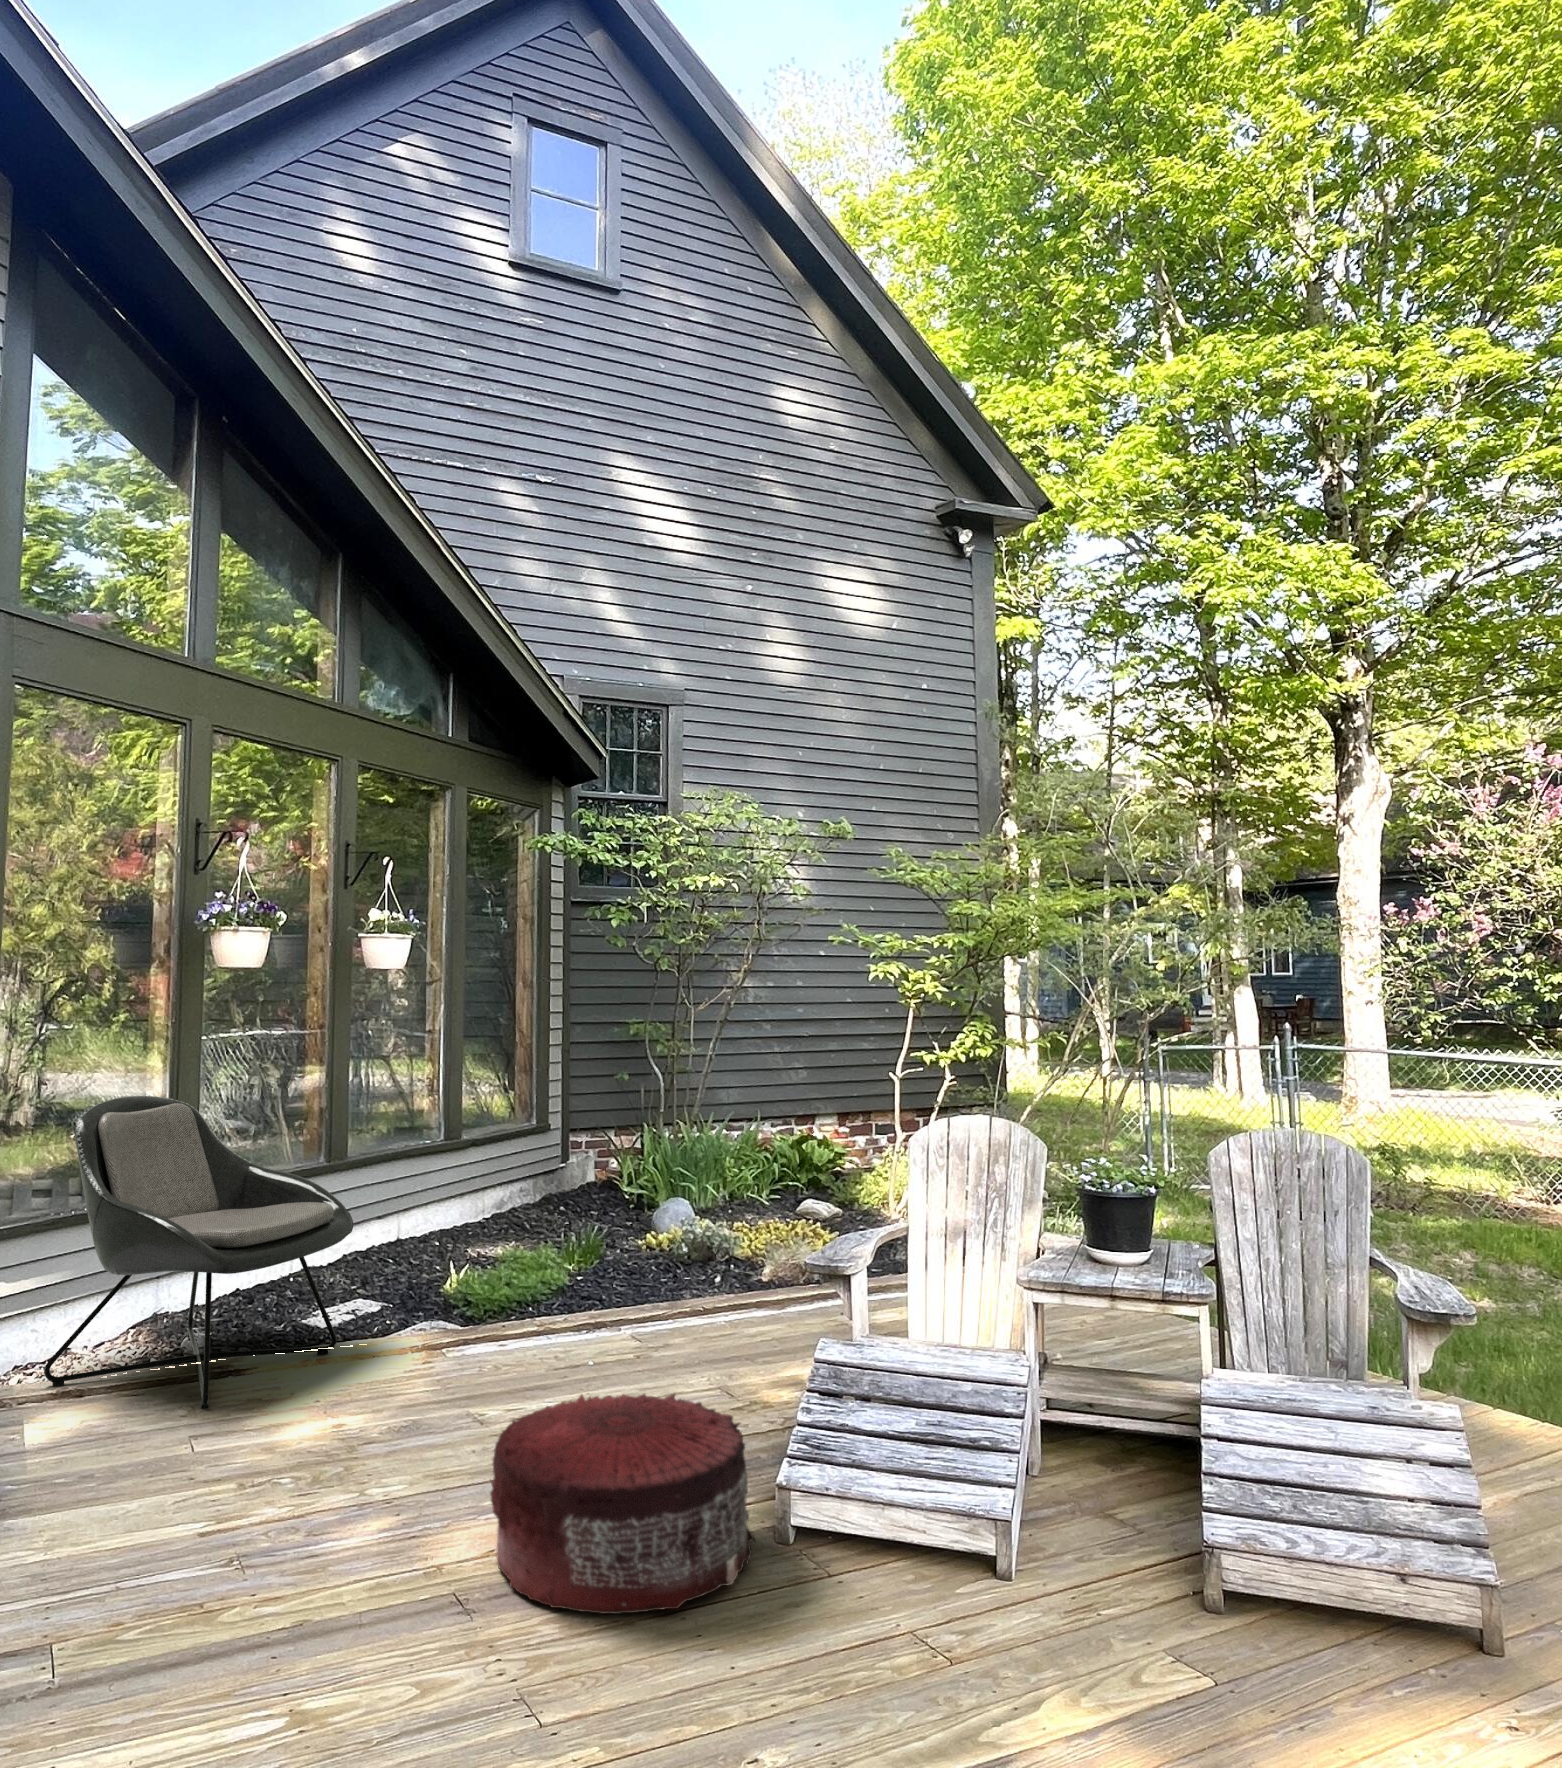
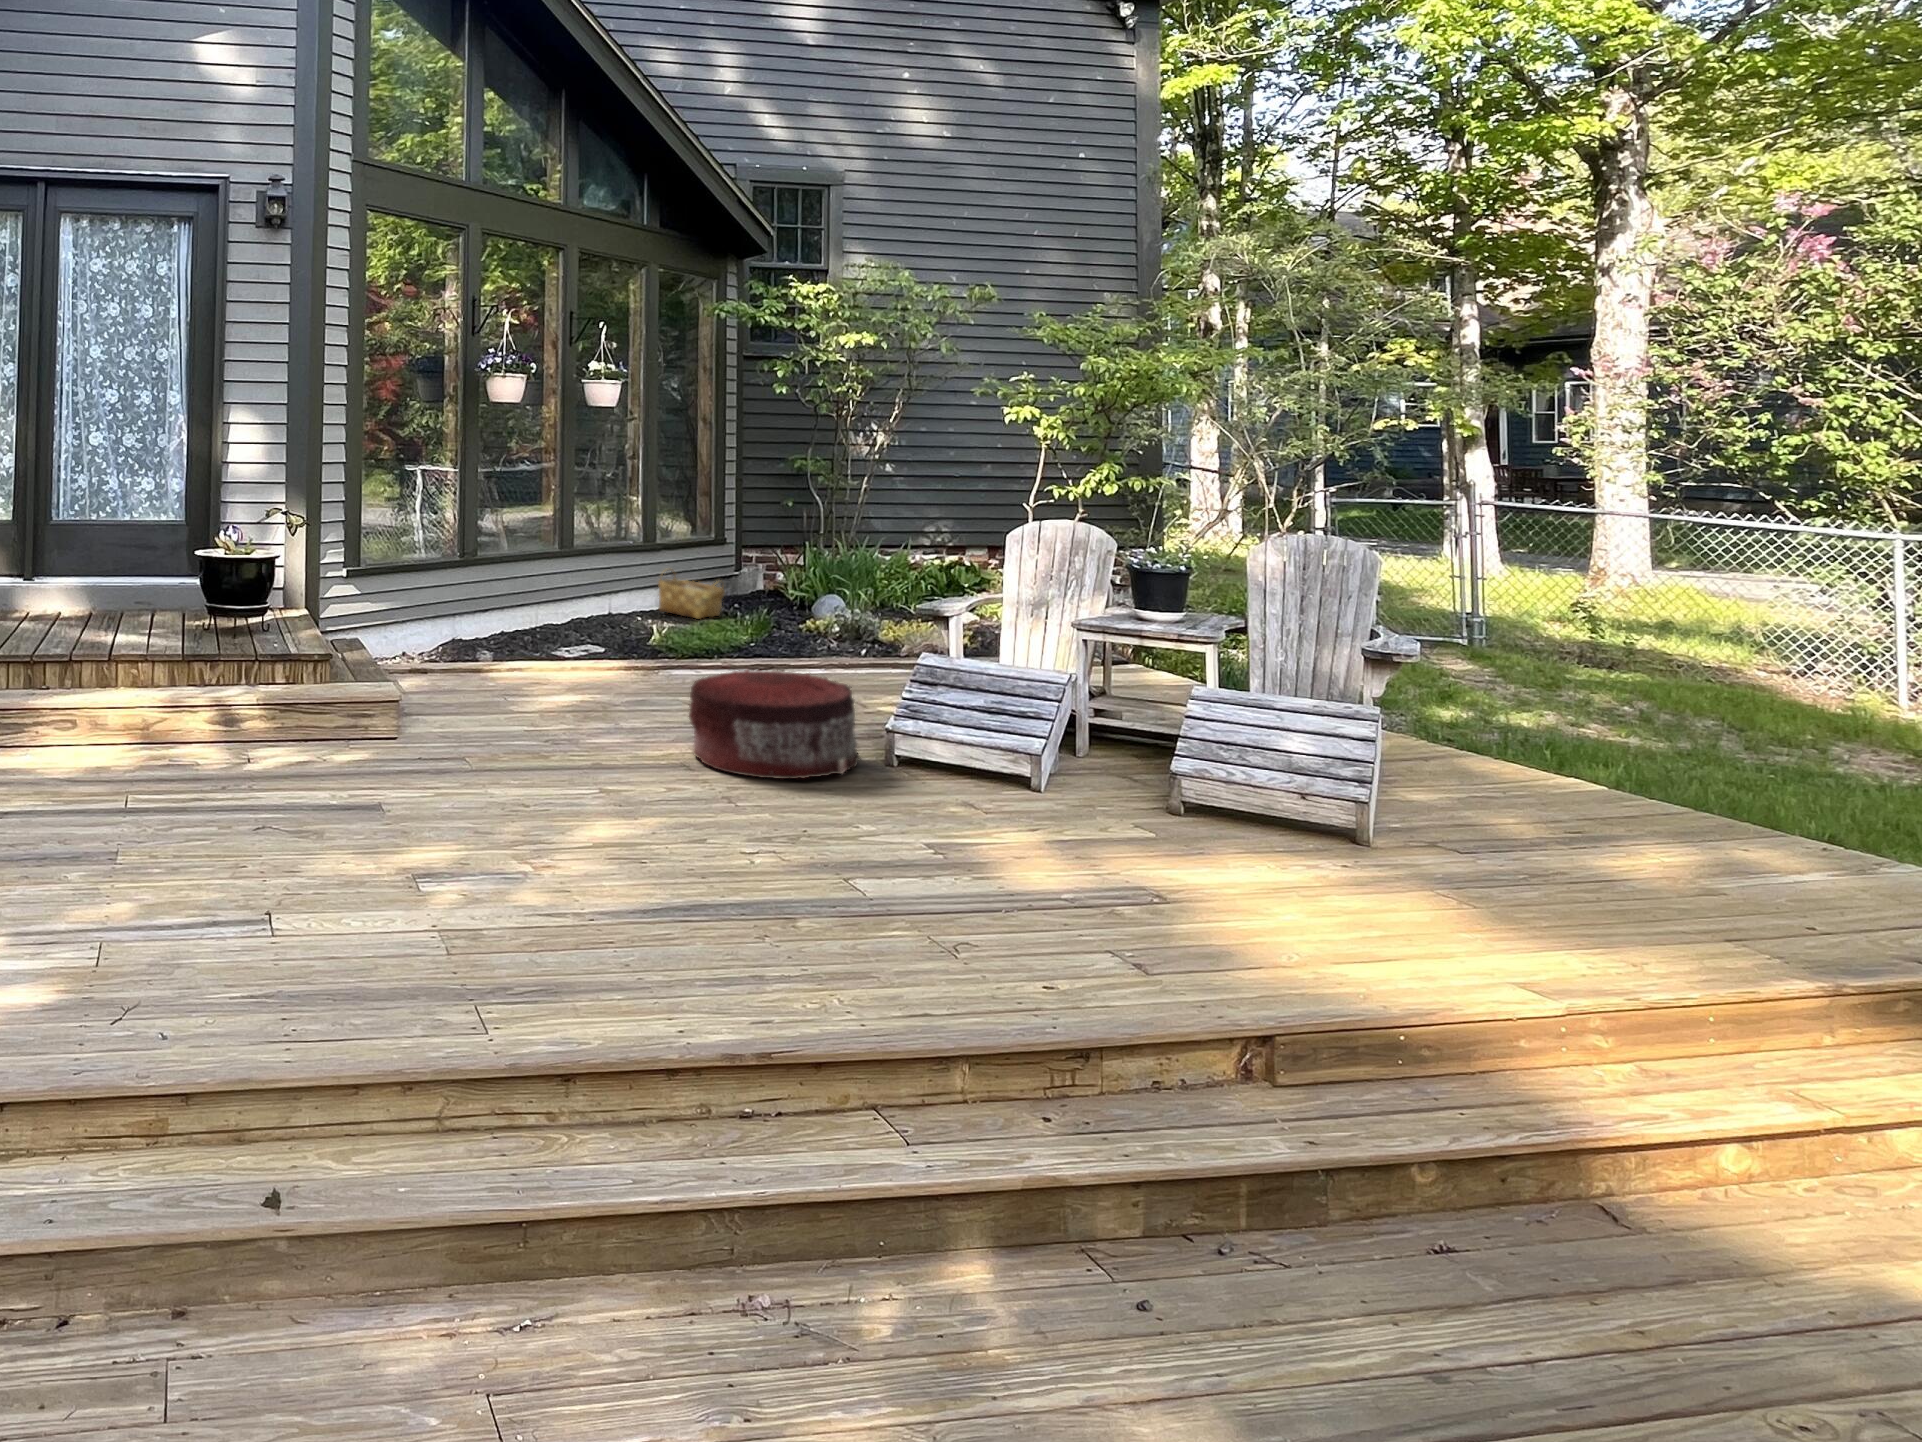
lounge chair: present [44,1096,353,1409] -> none [398,488,589,683]
woven basket: none [455,1174,541,1243] -> present [658,570,725,619]

